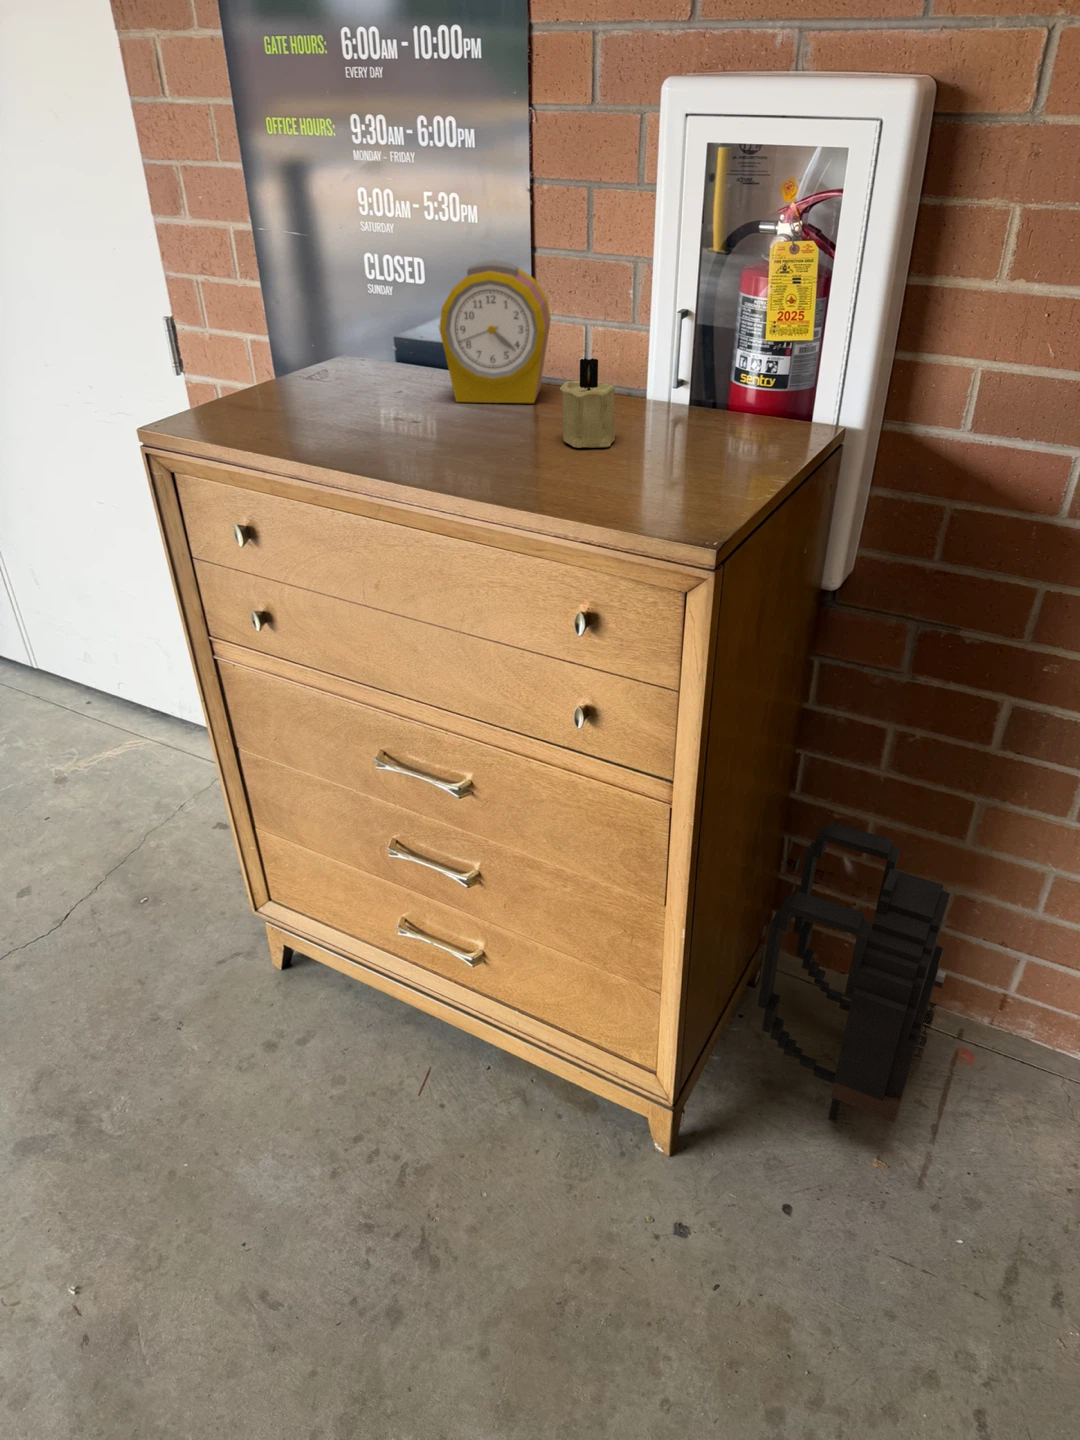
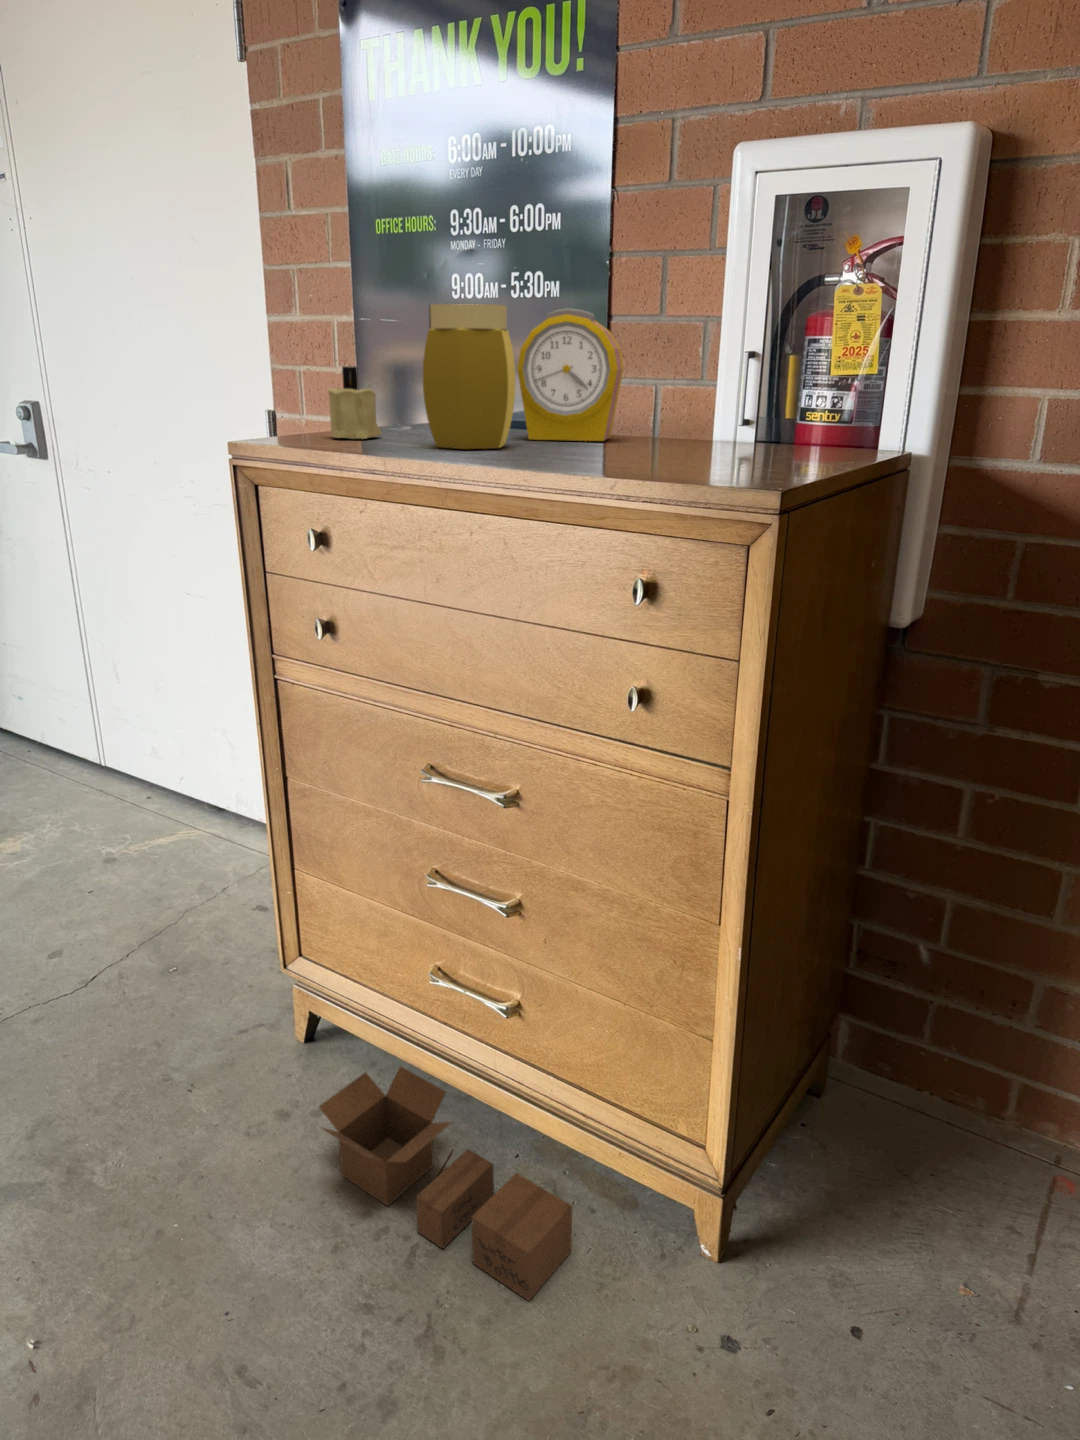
jar: none [342,278,441,441] -> present [423,304,515,449]
candle: present [560,358,616,448] -> present [328,366,381,439]
backpack: present [755,822,950,1123] -> none [818,885,1038,1240]
cardboard box: none [303,1002,542,1207] -> present [319,1067,572,1300]

